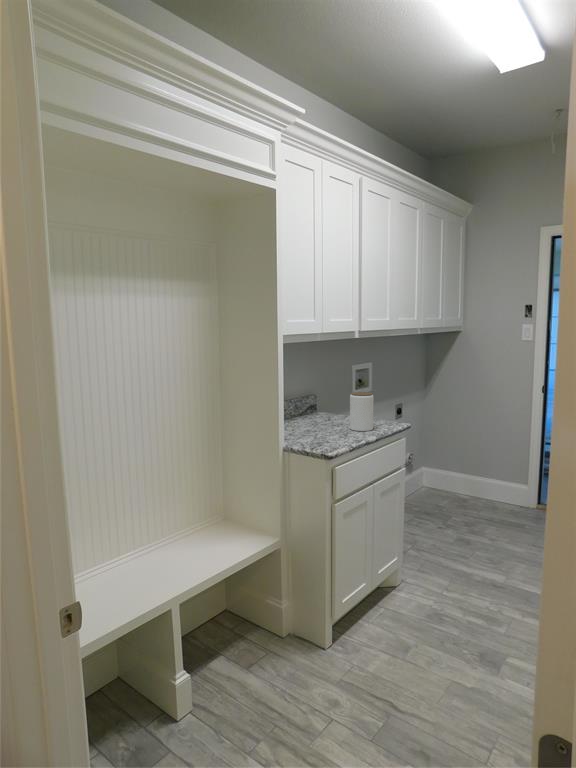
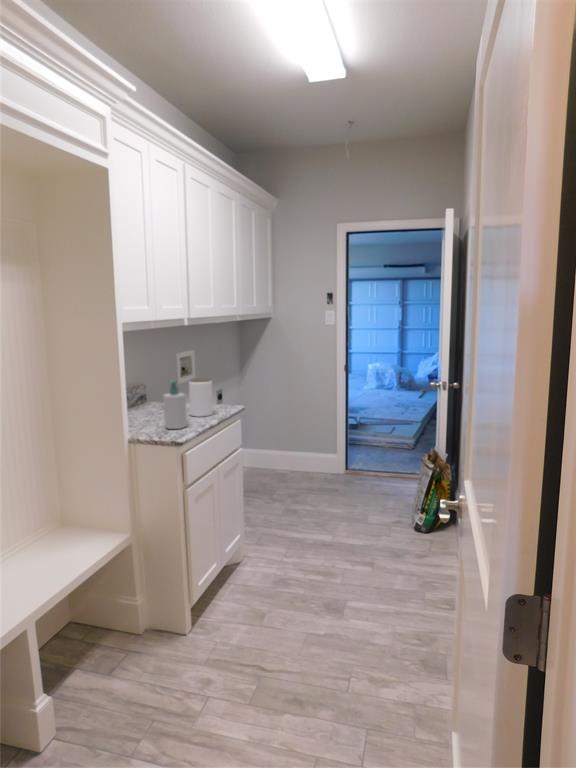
soap bottle: none [320,392,341,442] -> present [163,380,187,429]

